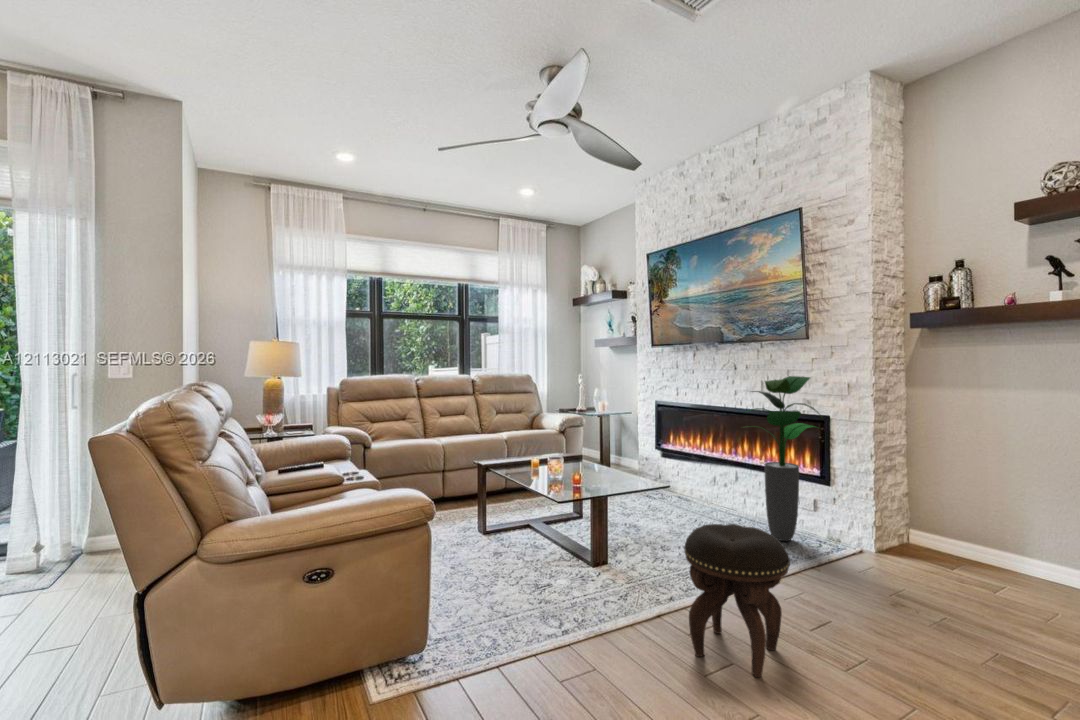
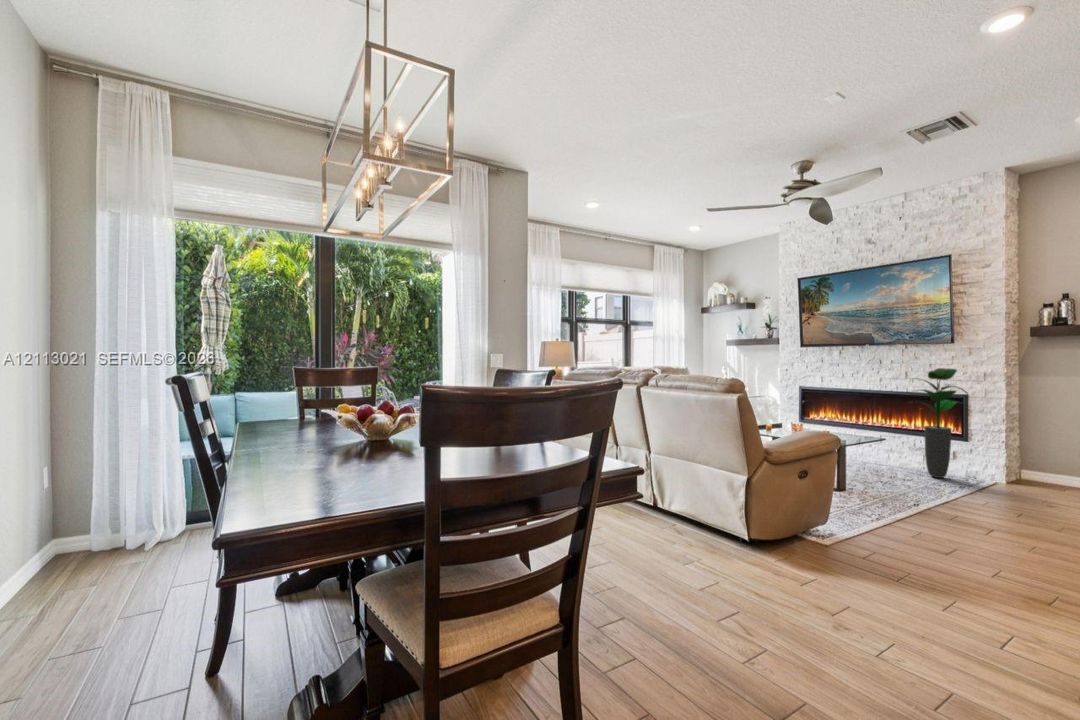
footstool: present [685,524,790,678] -> none [948,453,1023,531]

